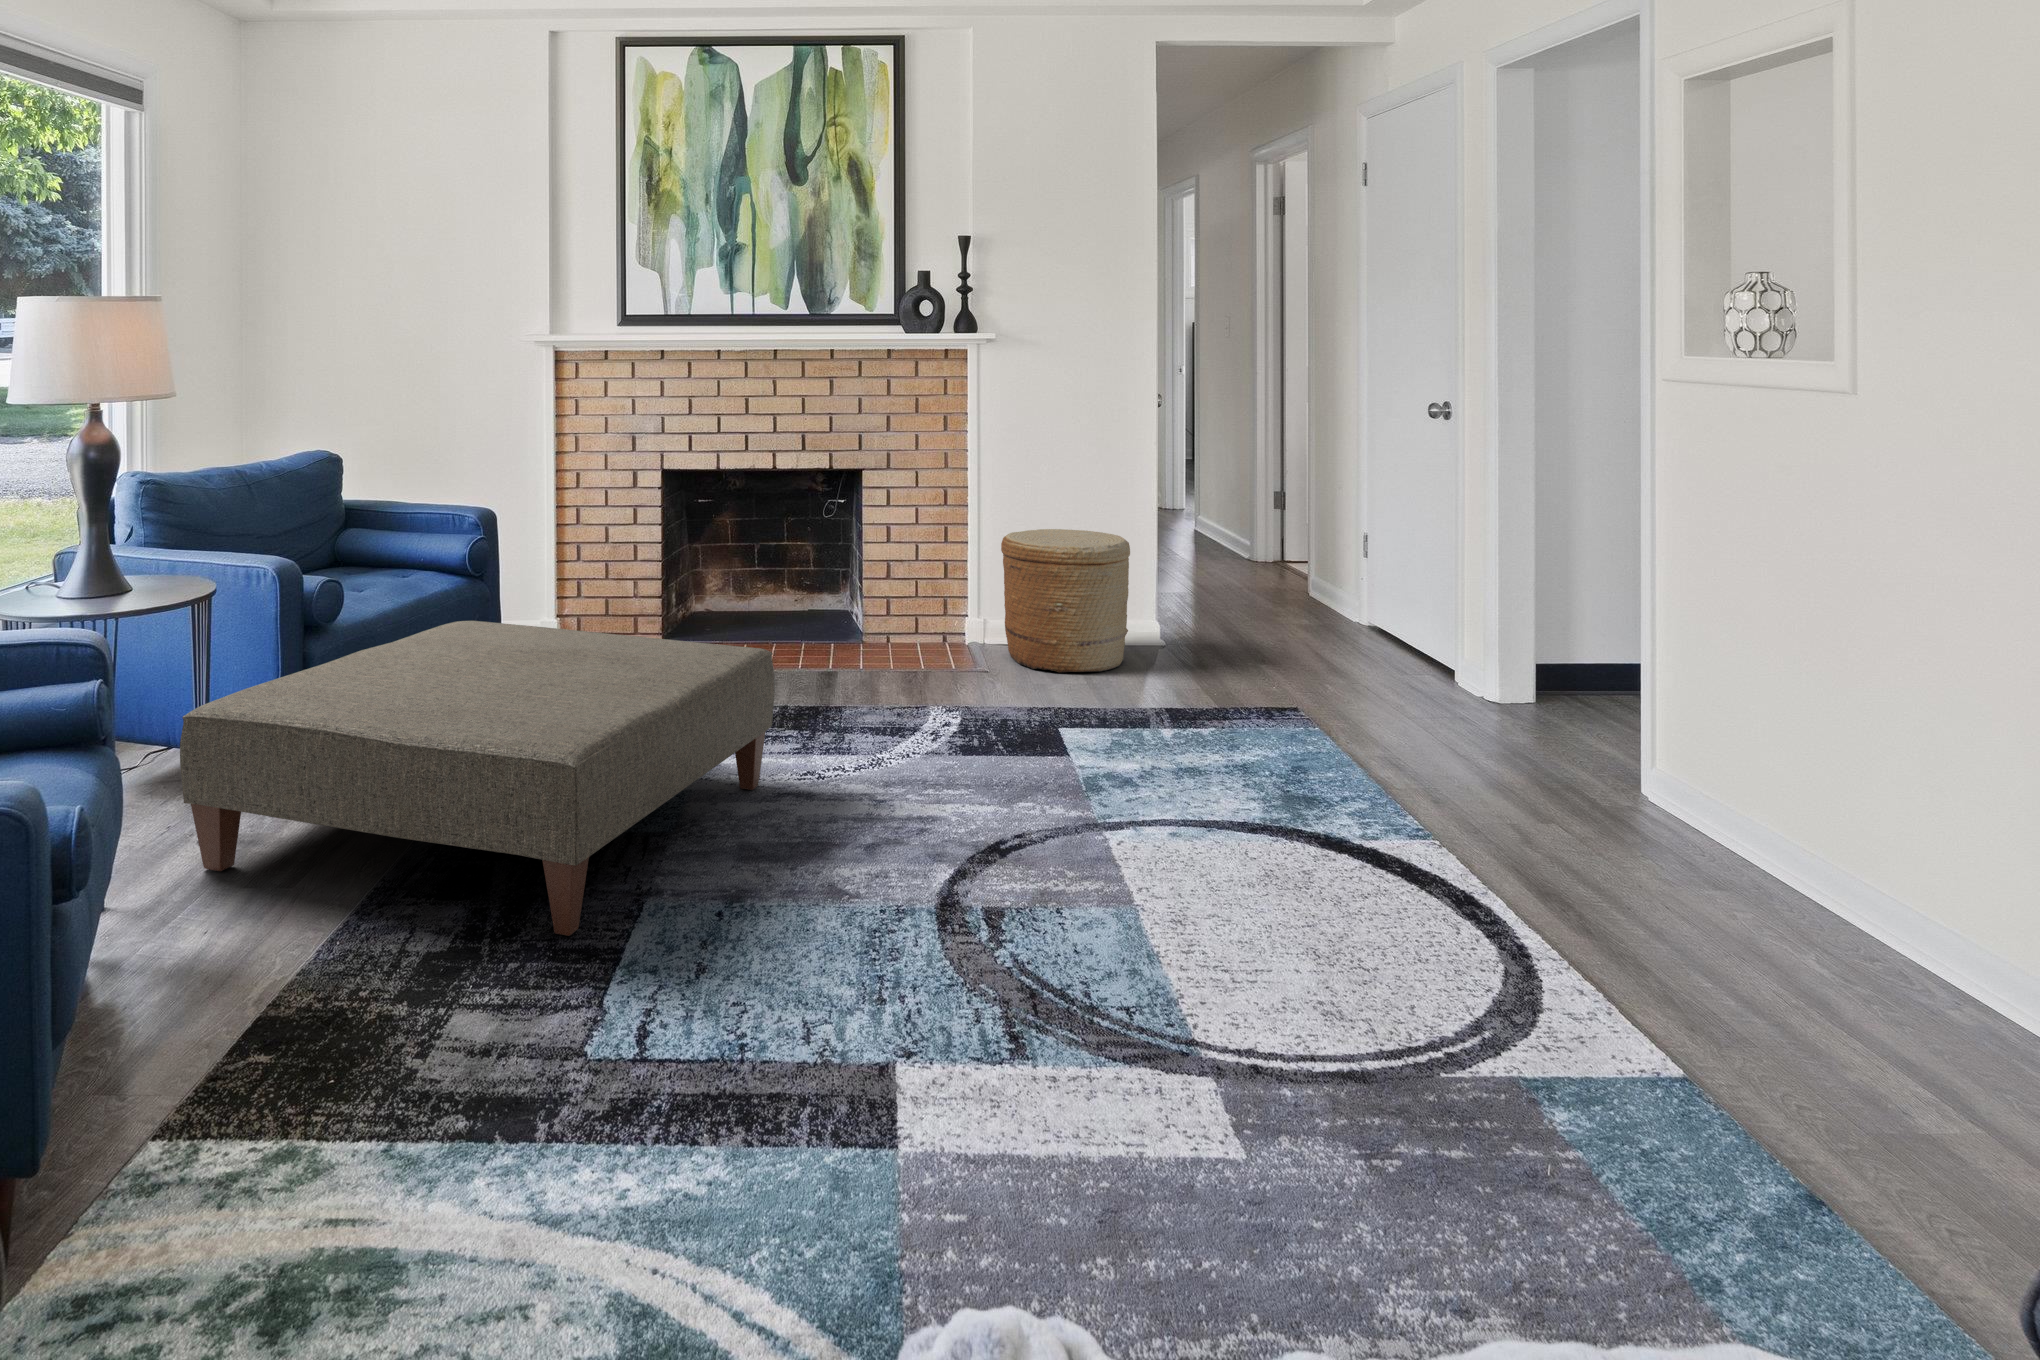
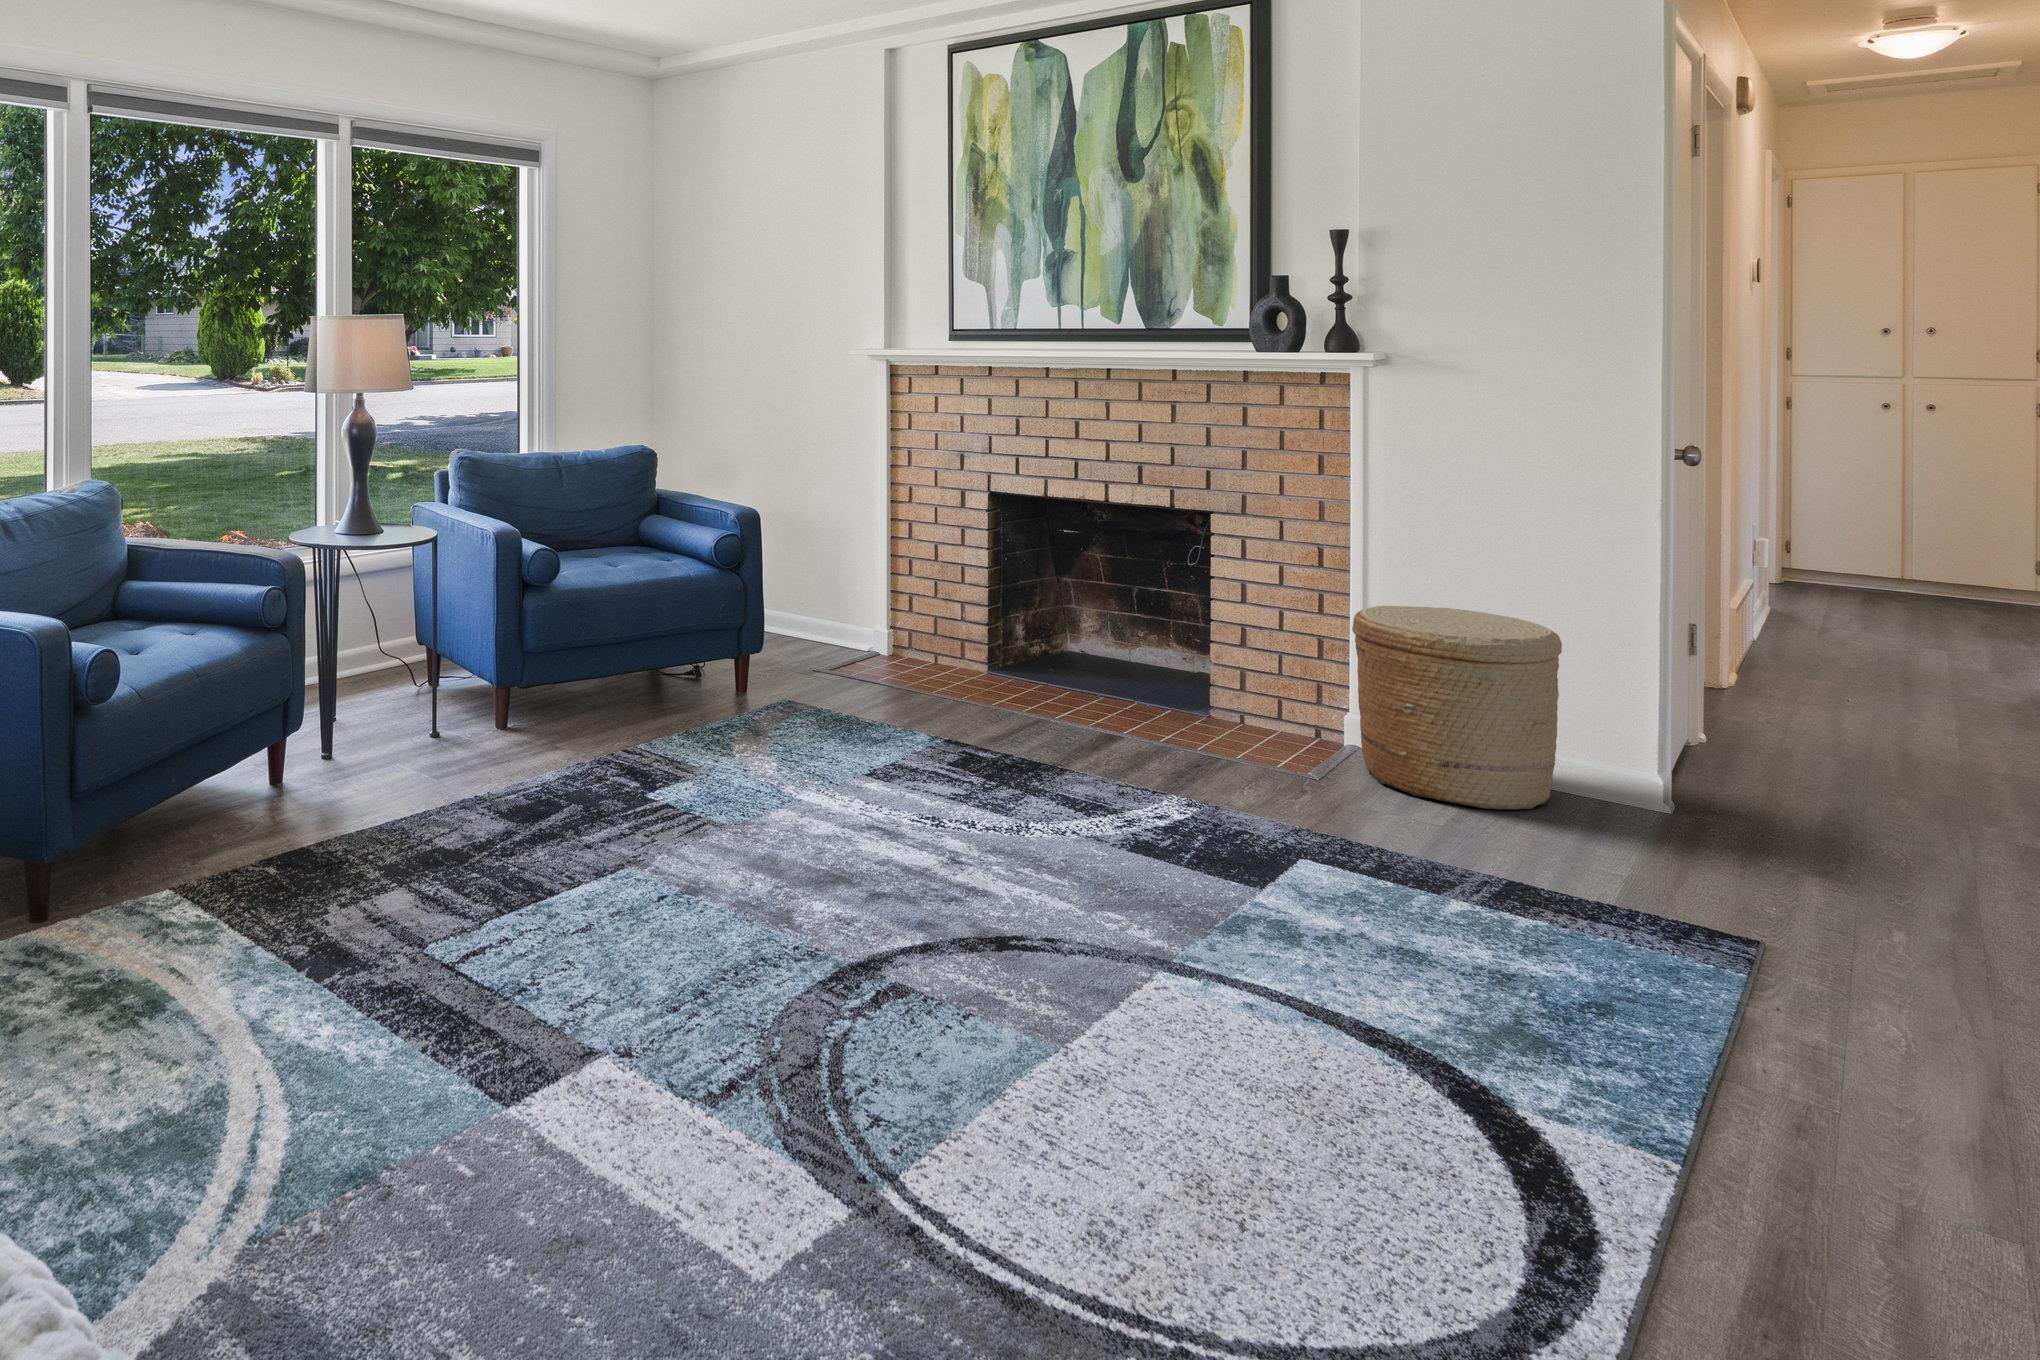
ottoman: present [180,621,775,936] -> none [391,604,879,869]

